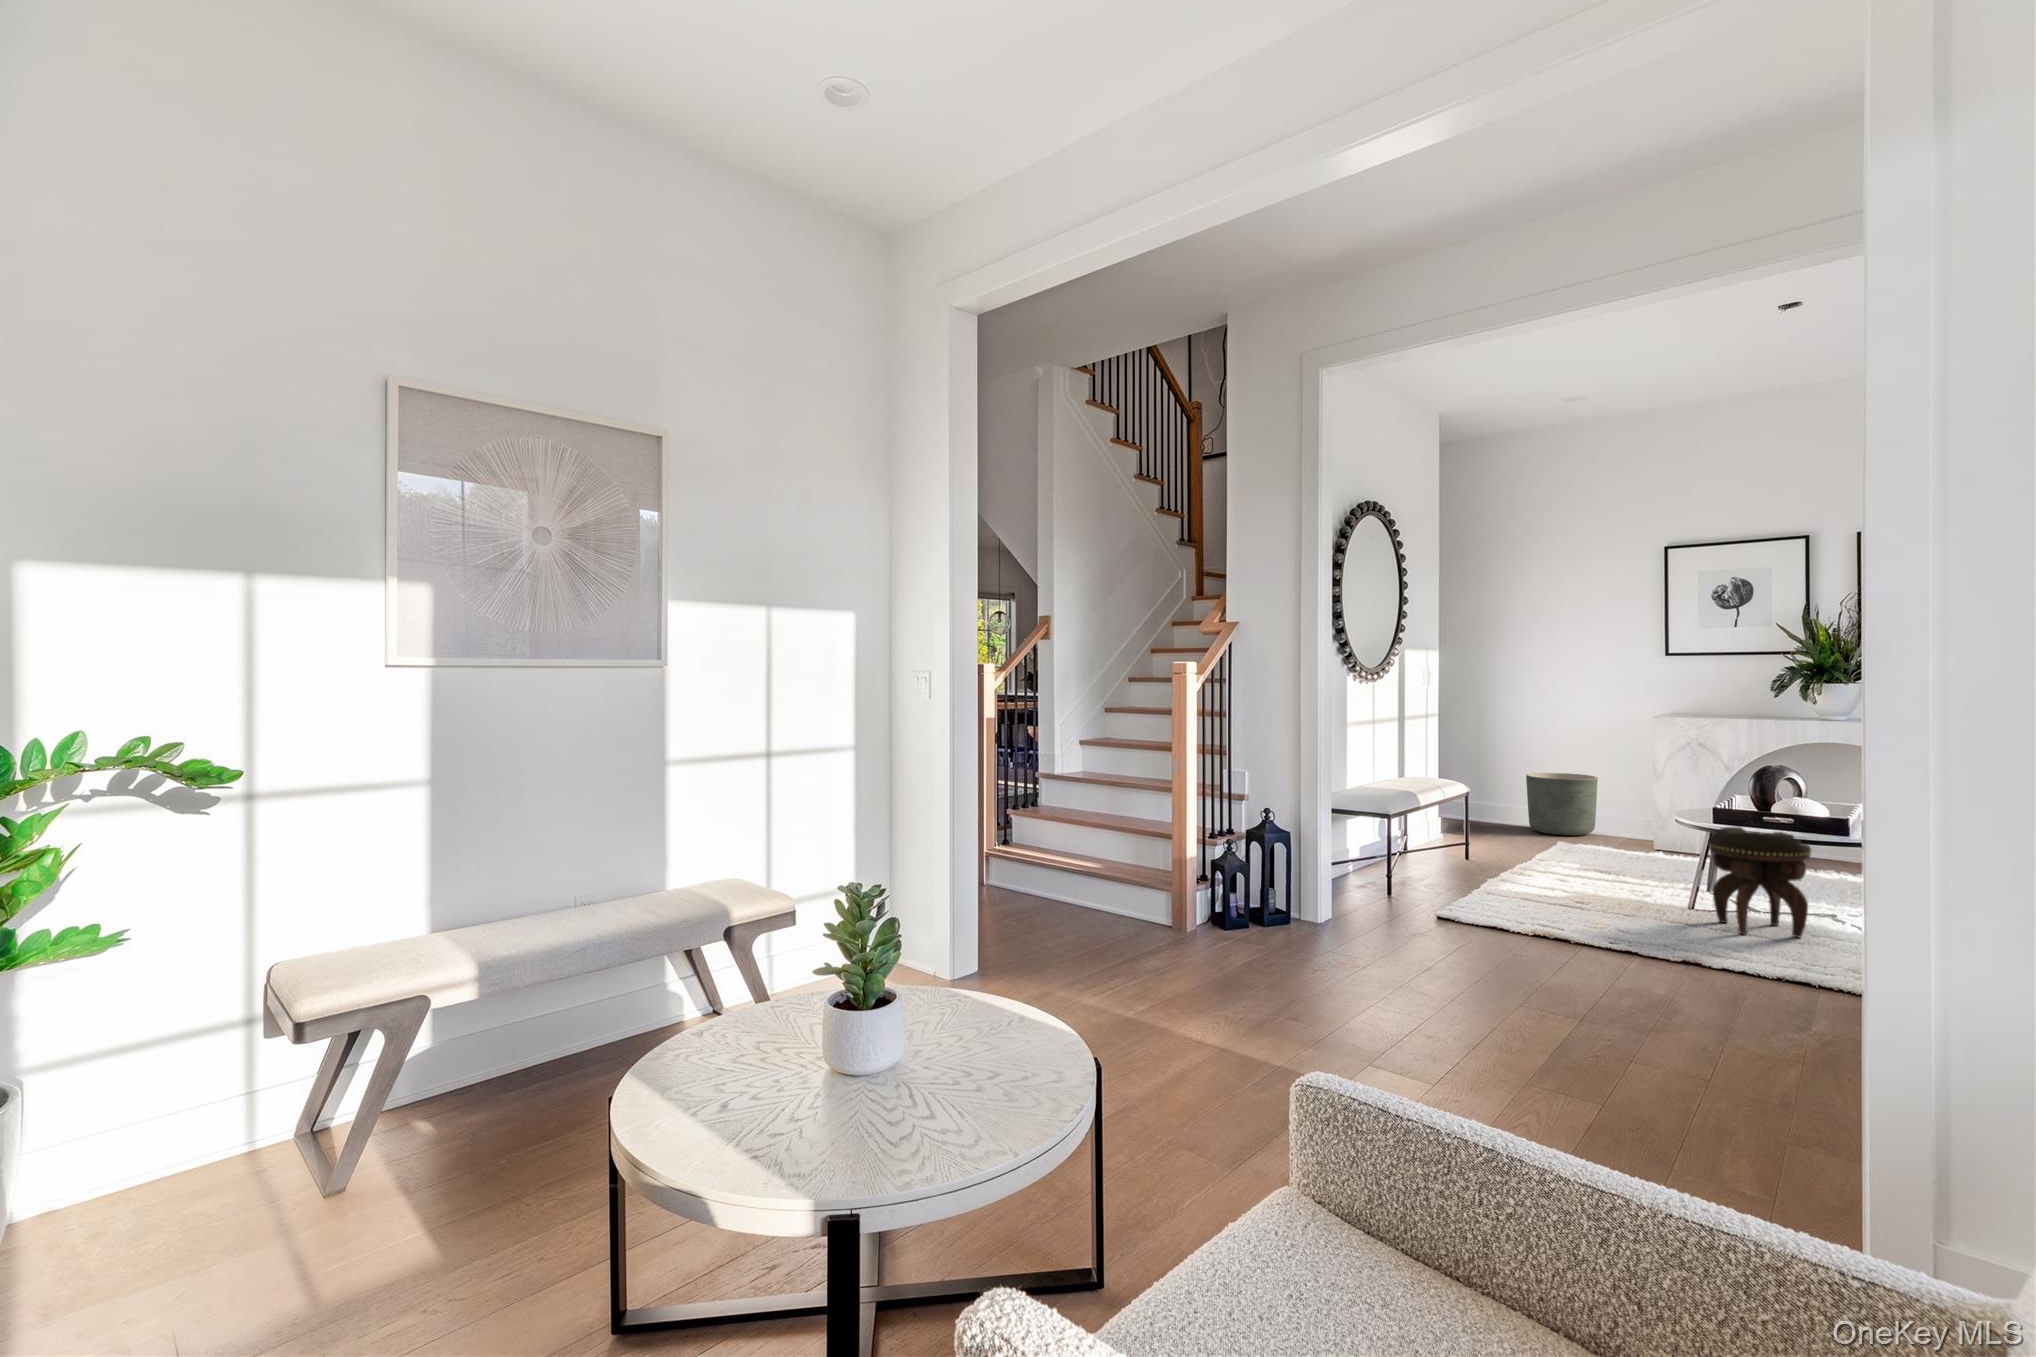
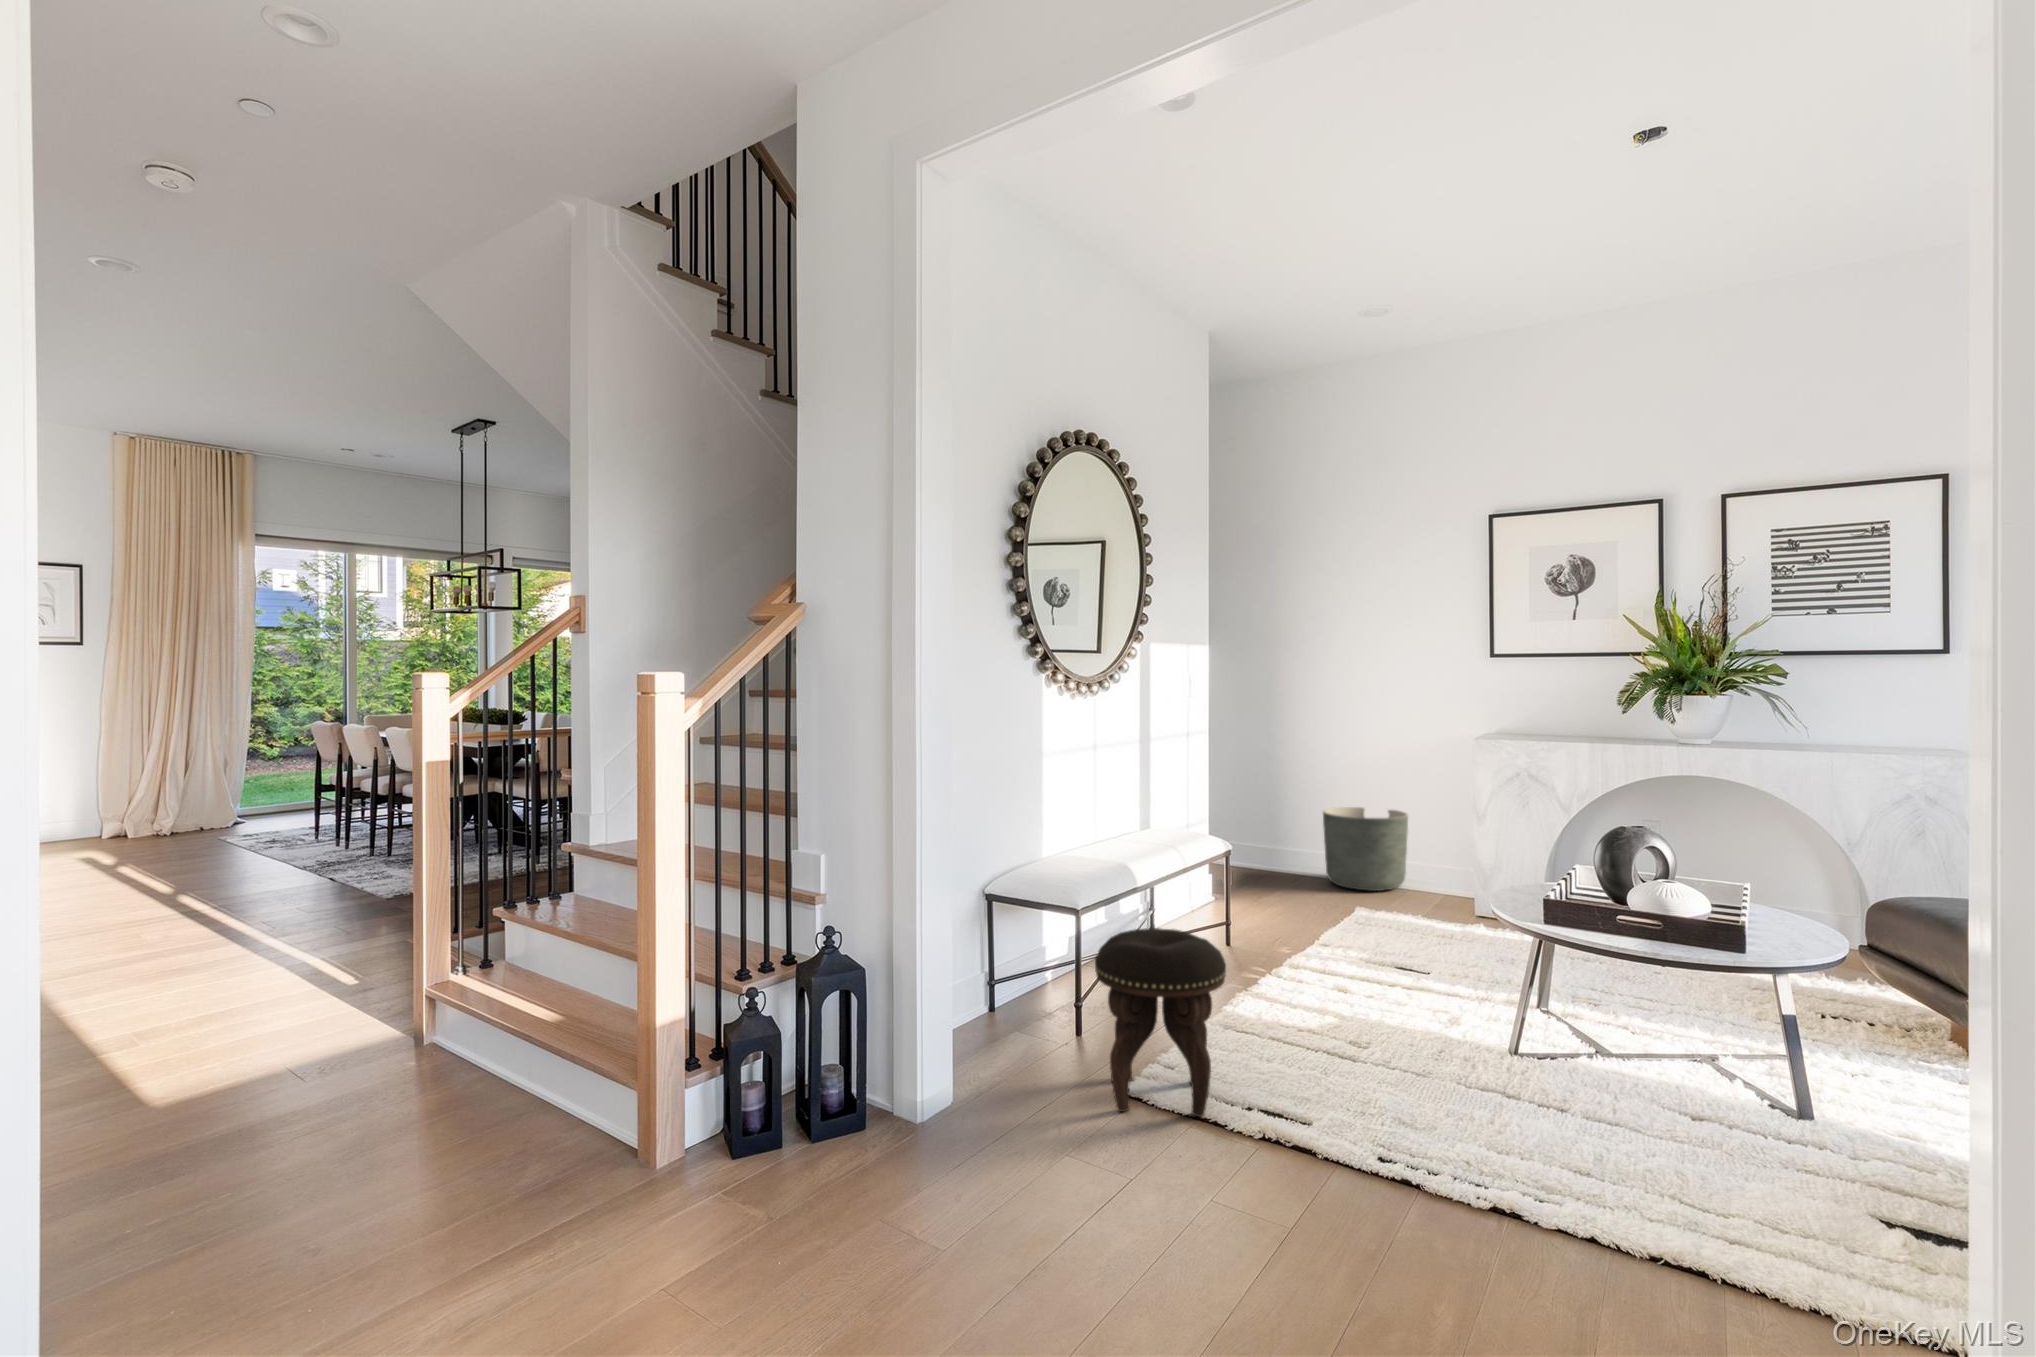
footstool: present [1708,827,1811,937] -> present [1095,928,1226,1117]

